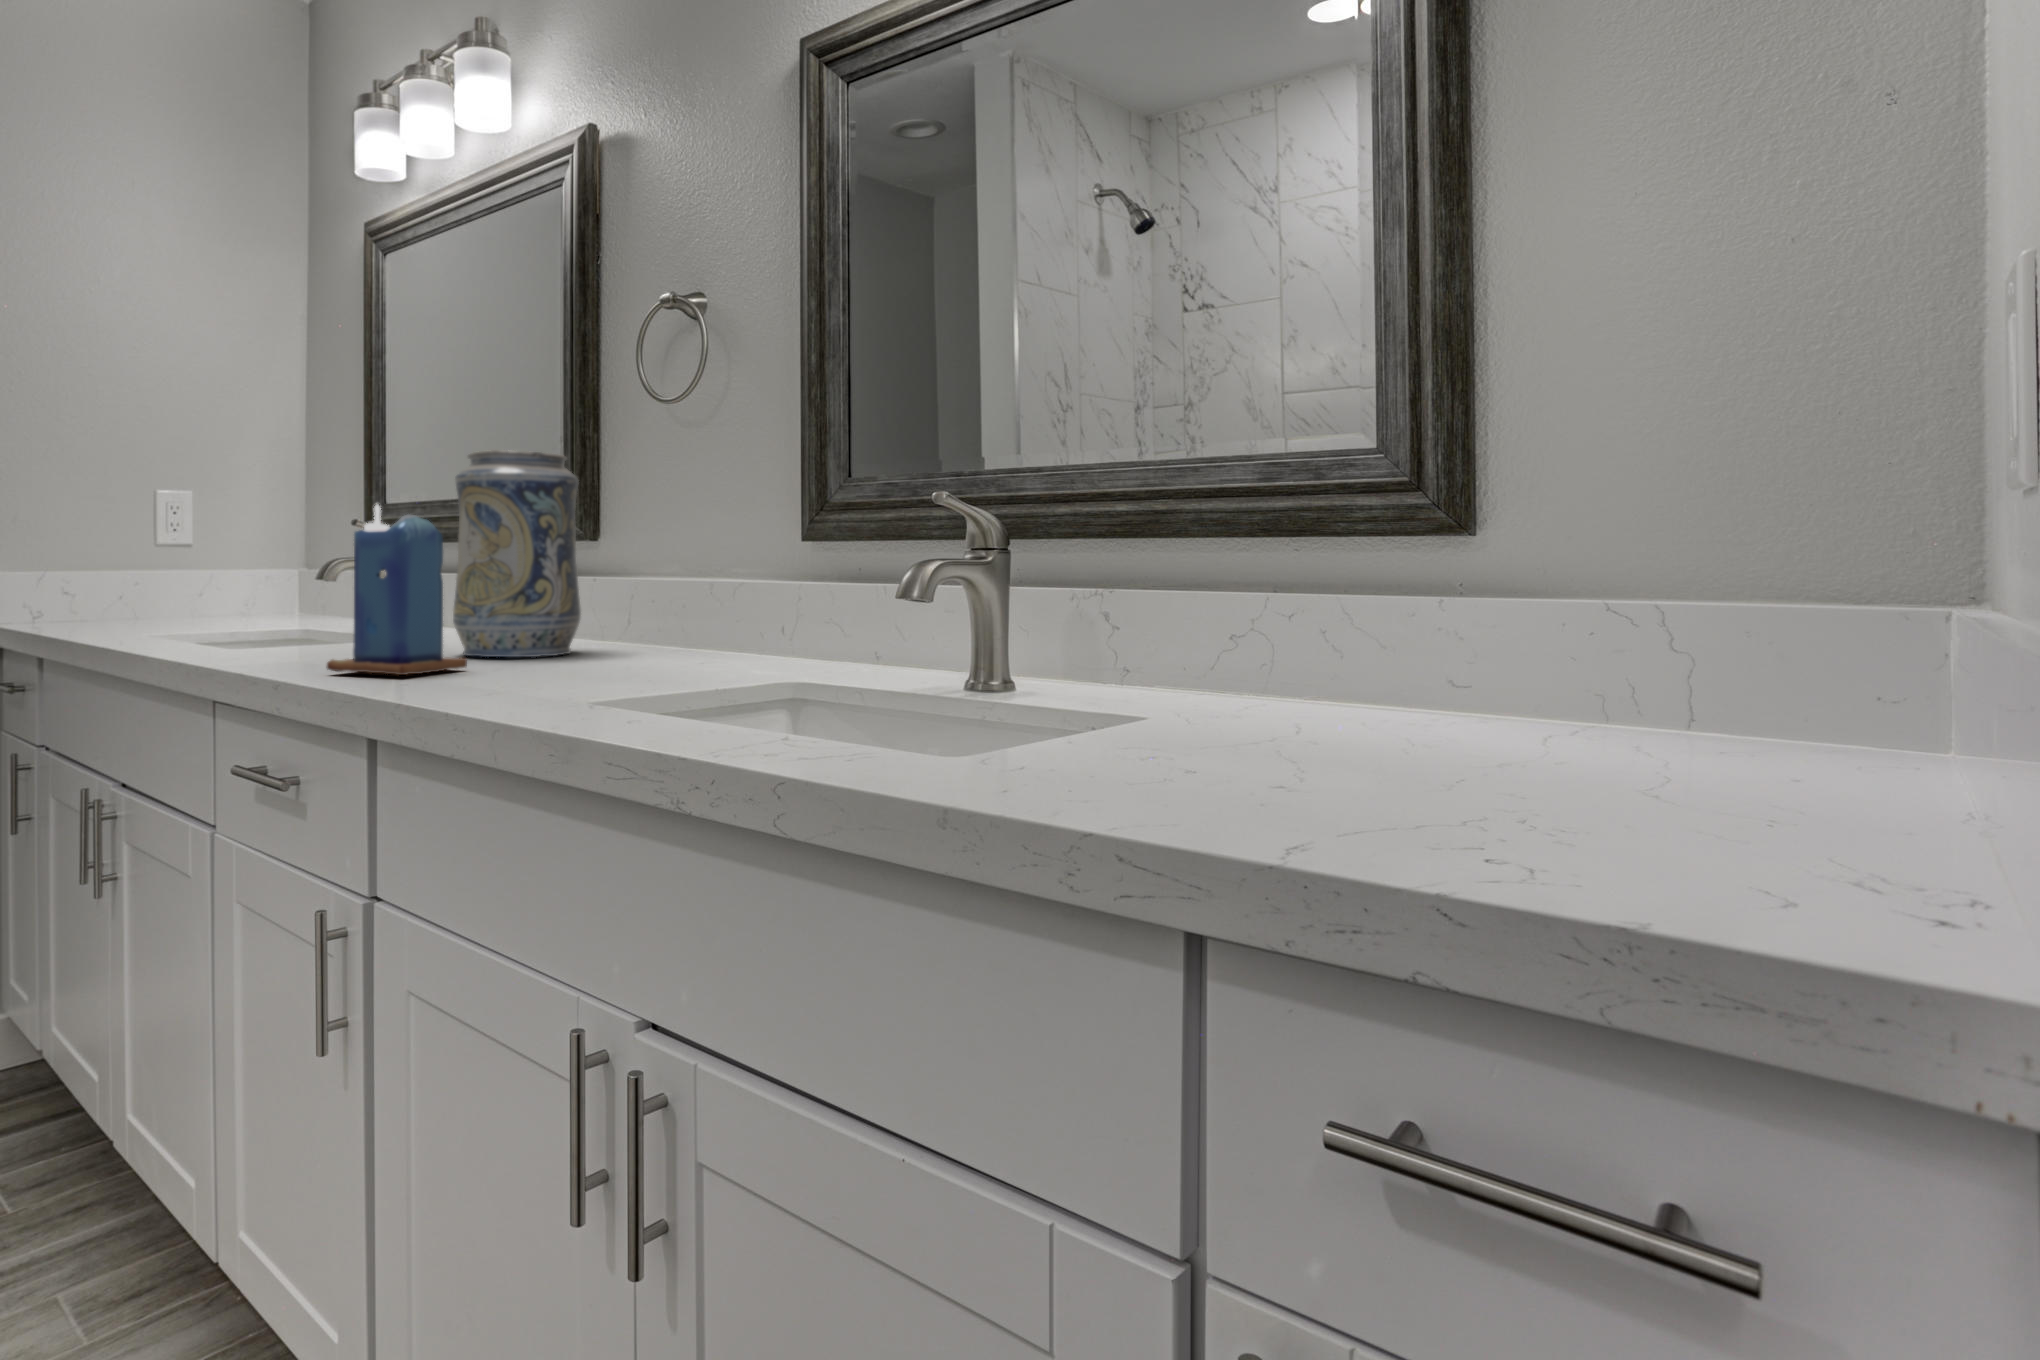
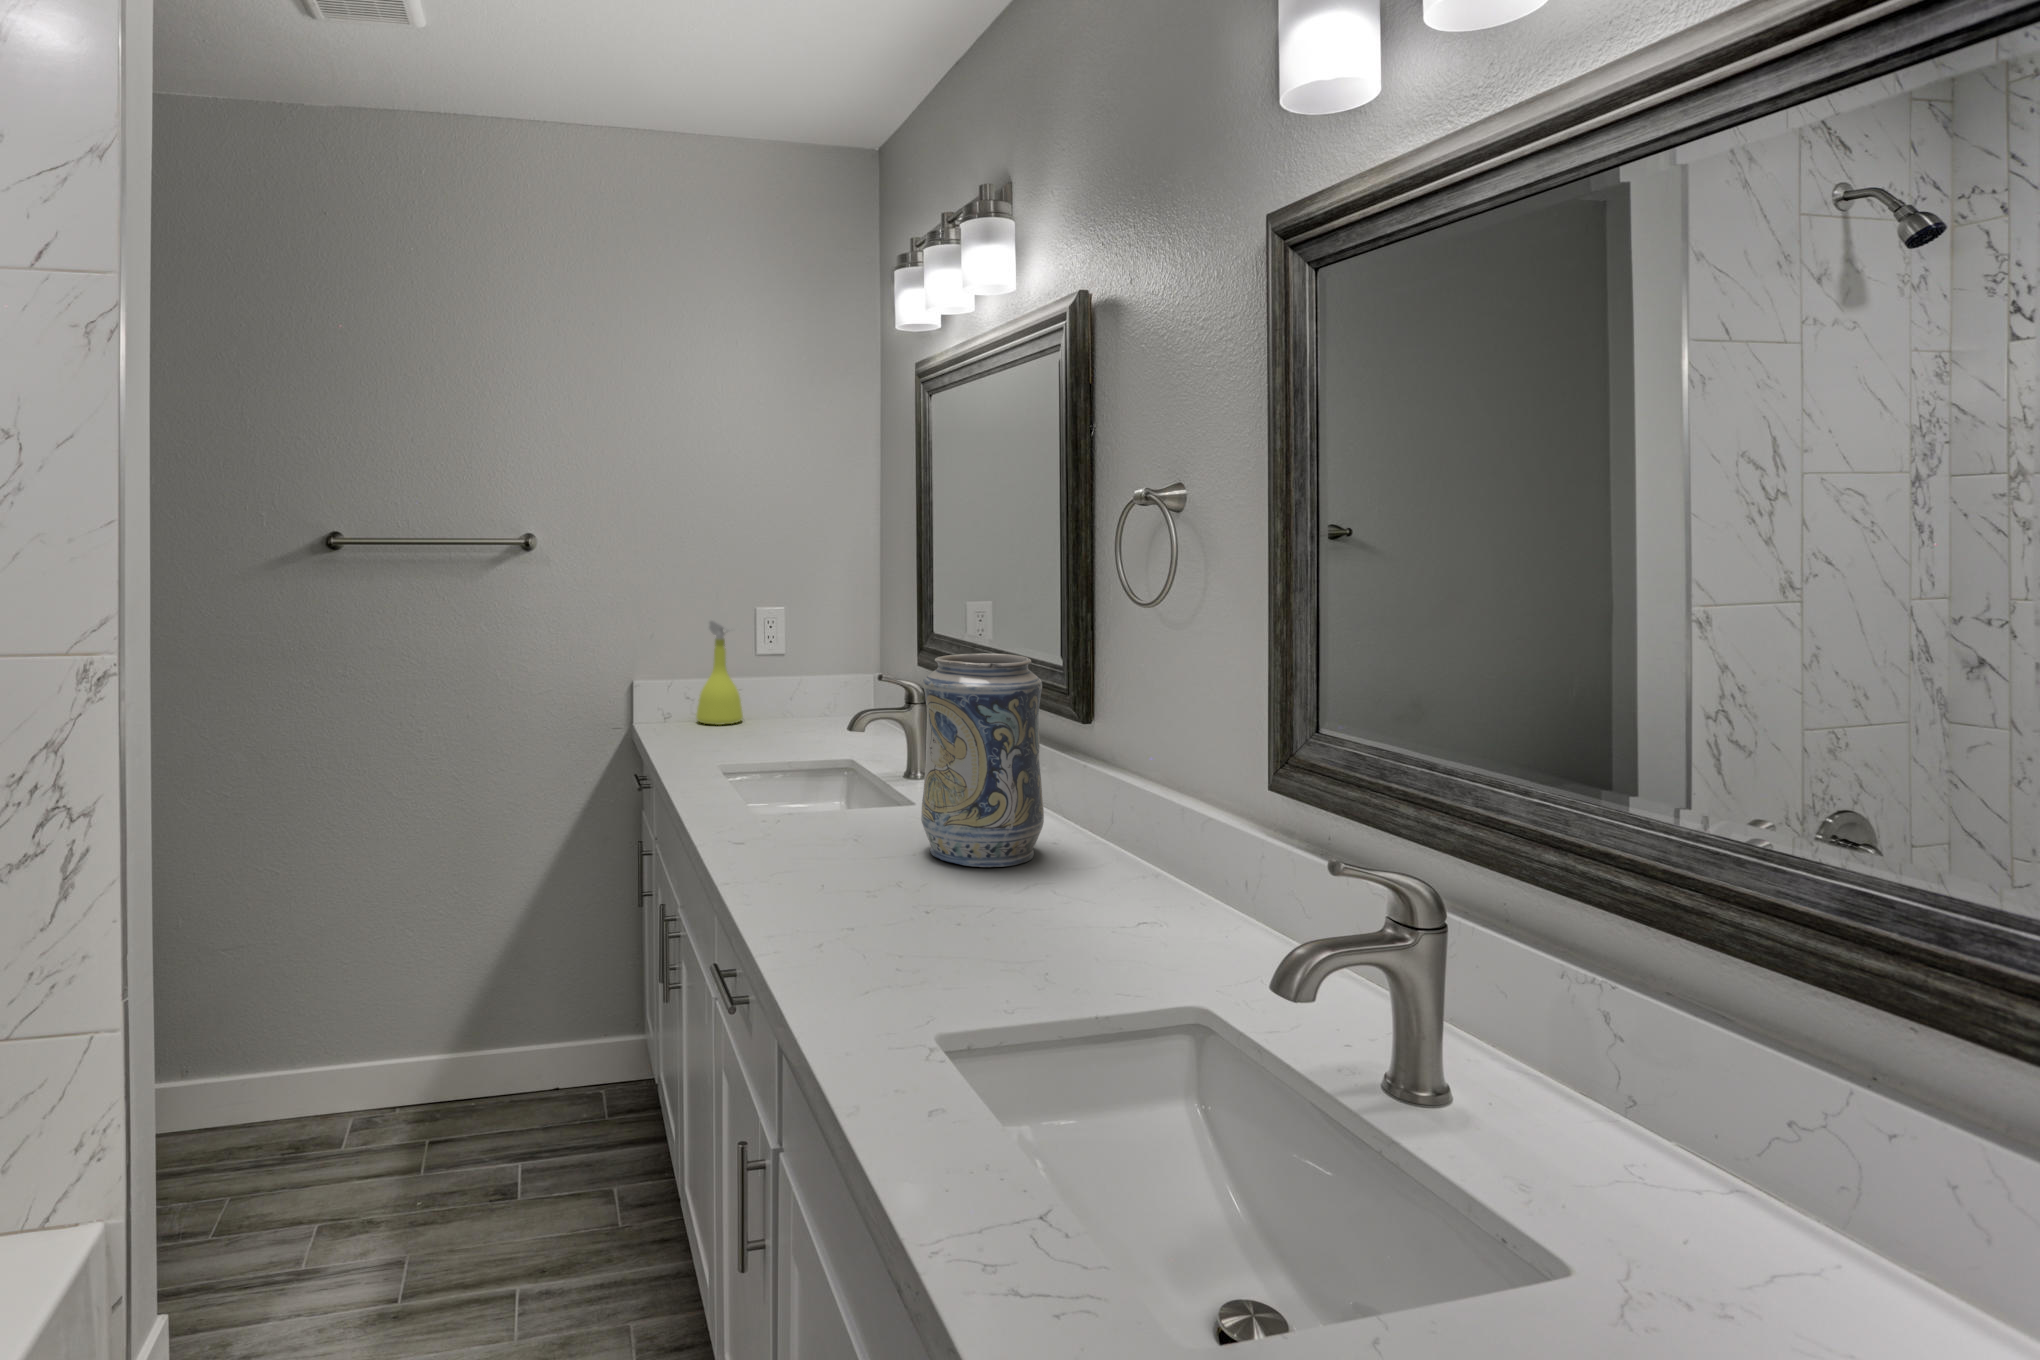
spray bottle: none [67,499,134,627] -> present [696,621,743,725]
candle: present [327,504,467,675] -> none [784,736,904,911]

